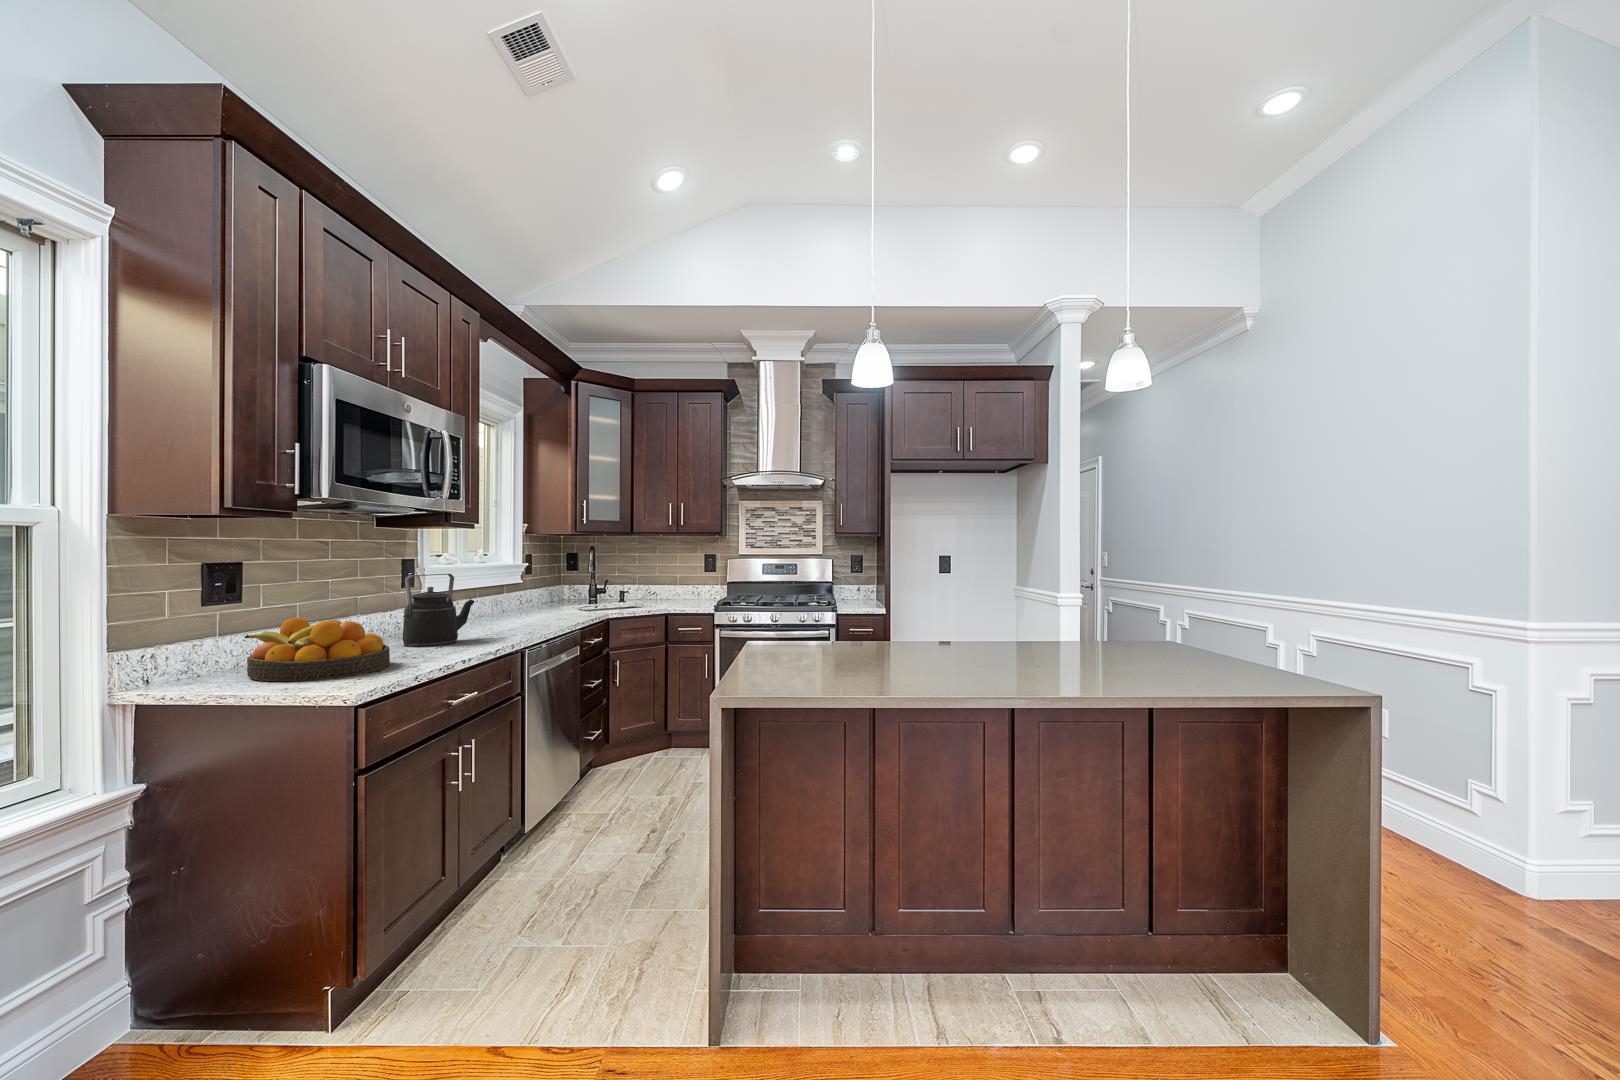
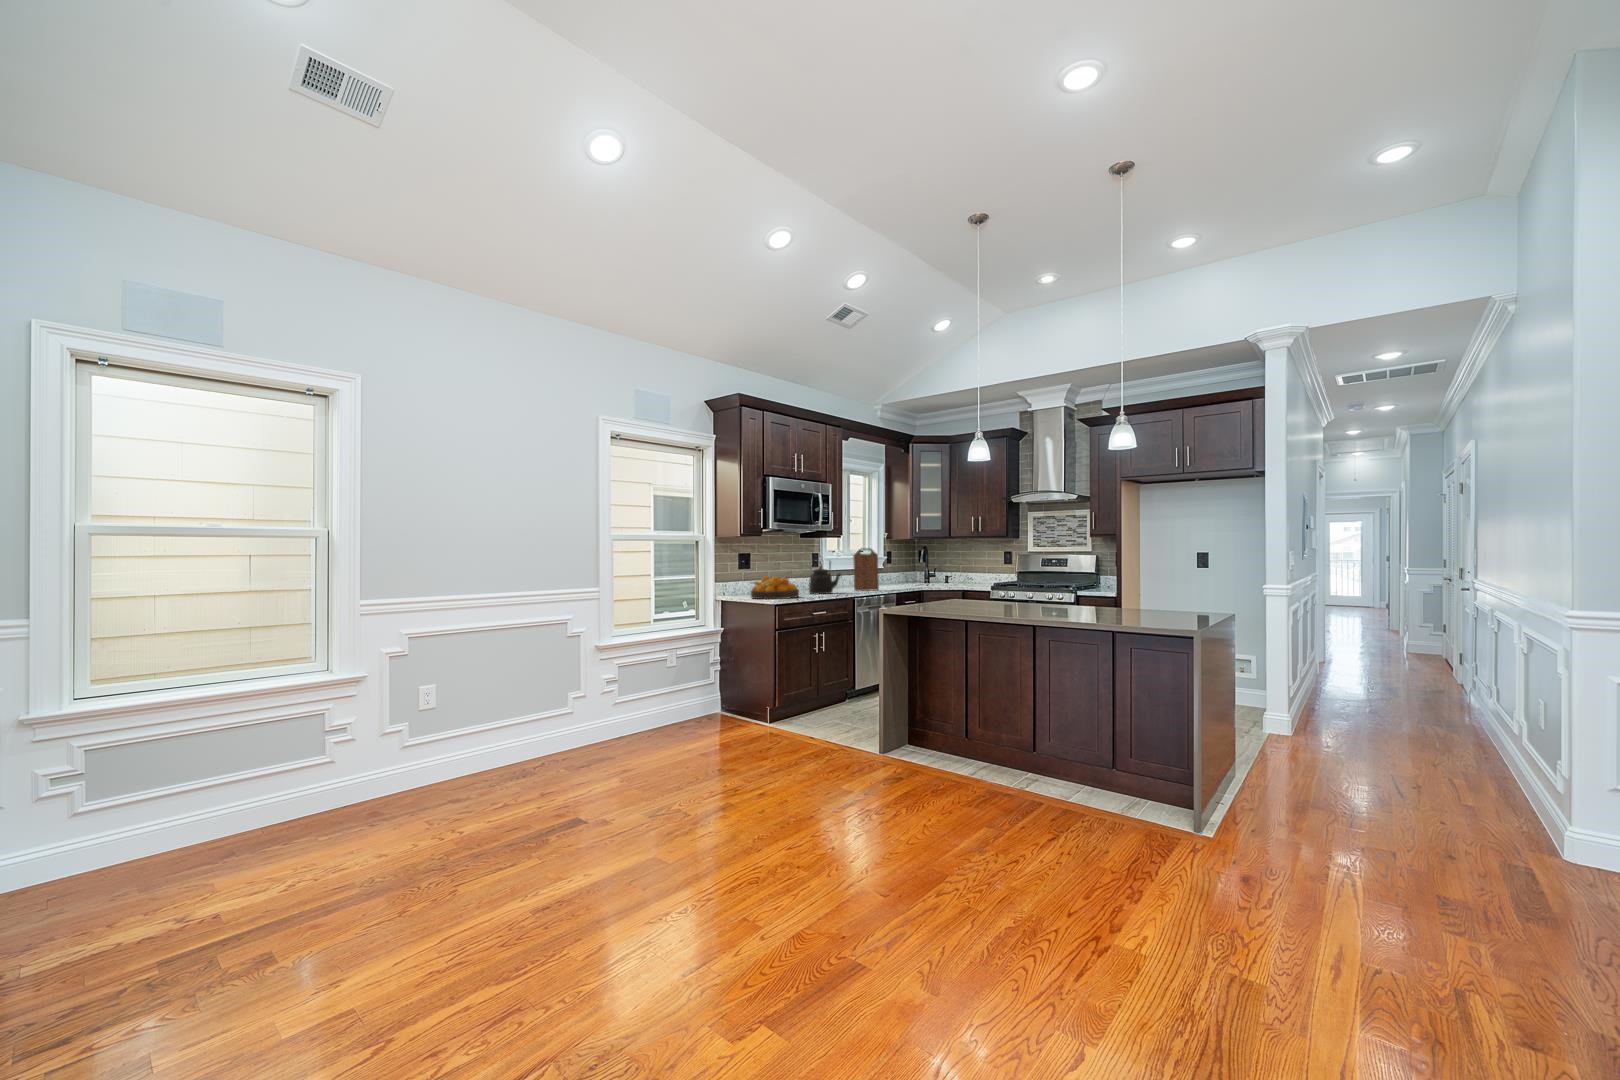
cutting board: none [493,550,542,630] -> present [853,548,879,591]

